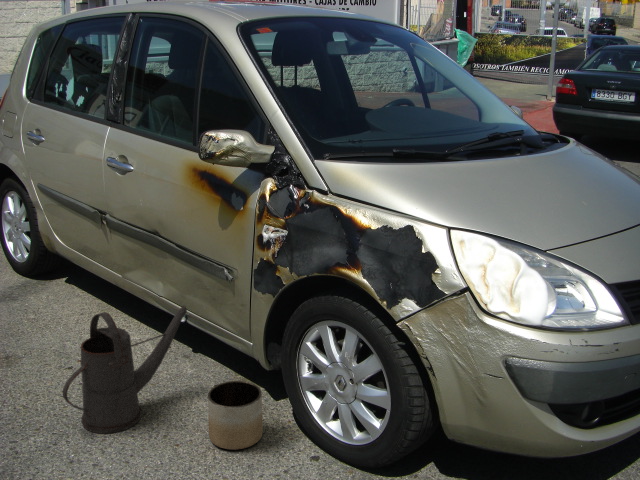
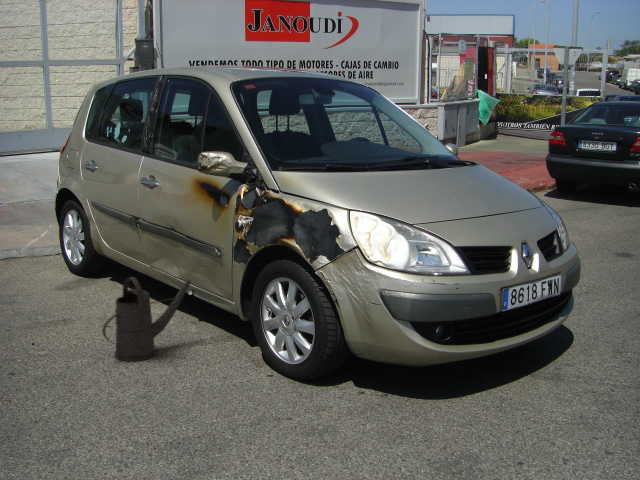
planter: present [208,381,263,450] -> none [200,327,238,371]

